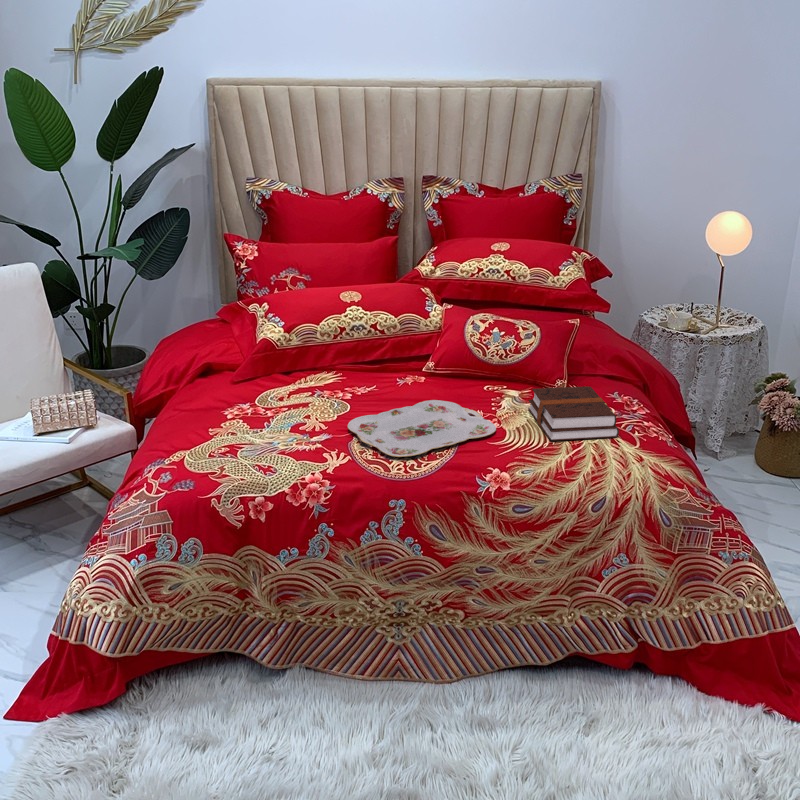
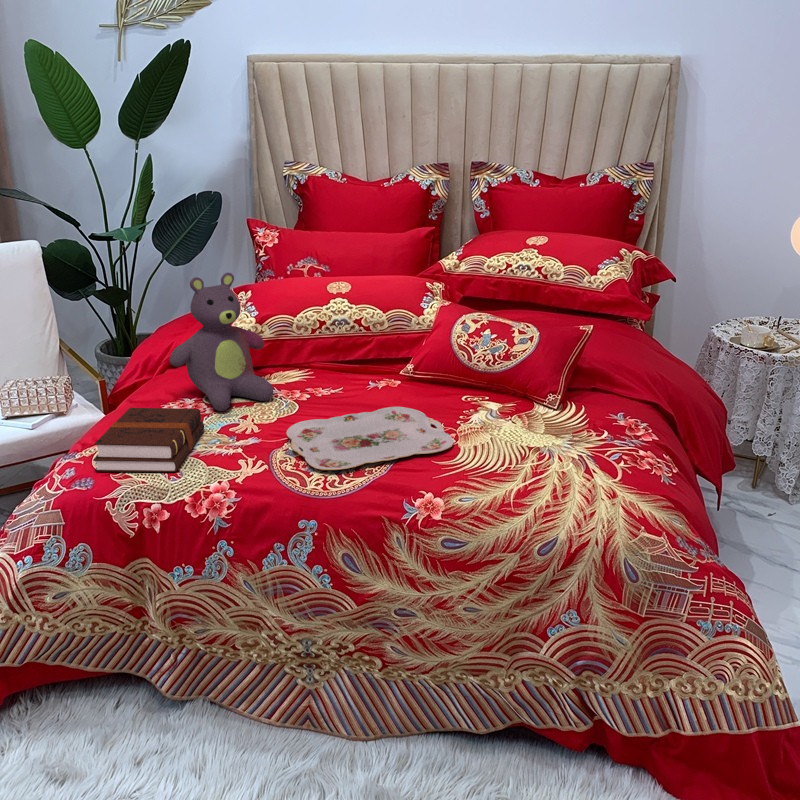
stuffed bear: none [222,287,316,414] -> present [170,273,273,411]
hardback book: present [528,386,619,441] -> present [93,408,204,472]

